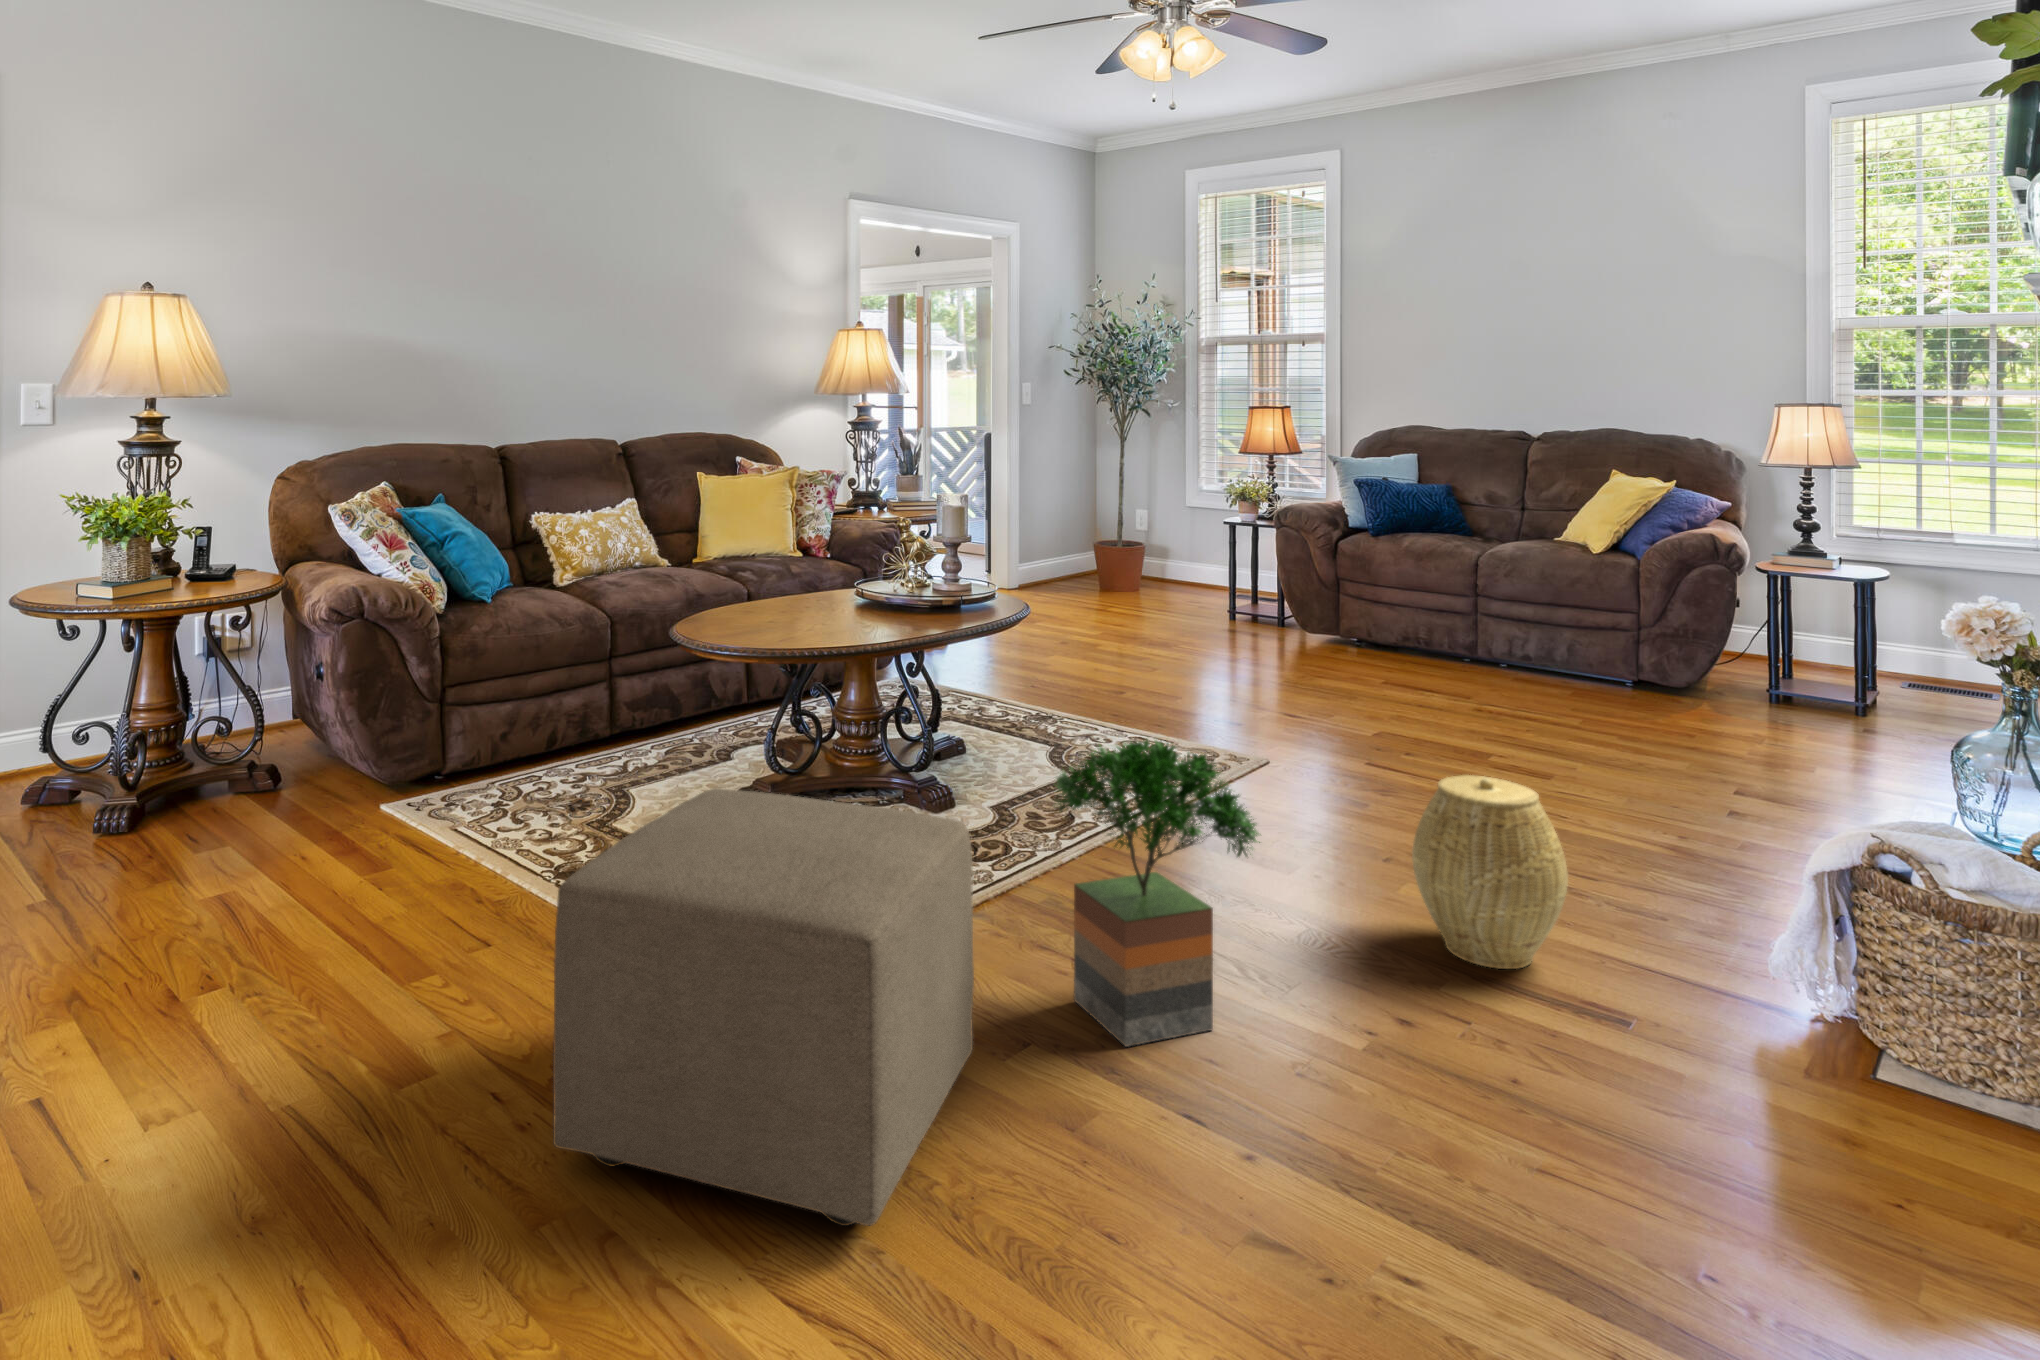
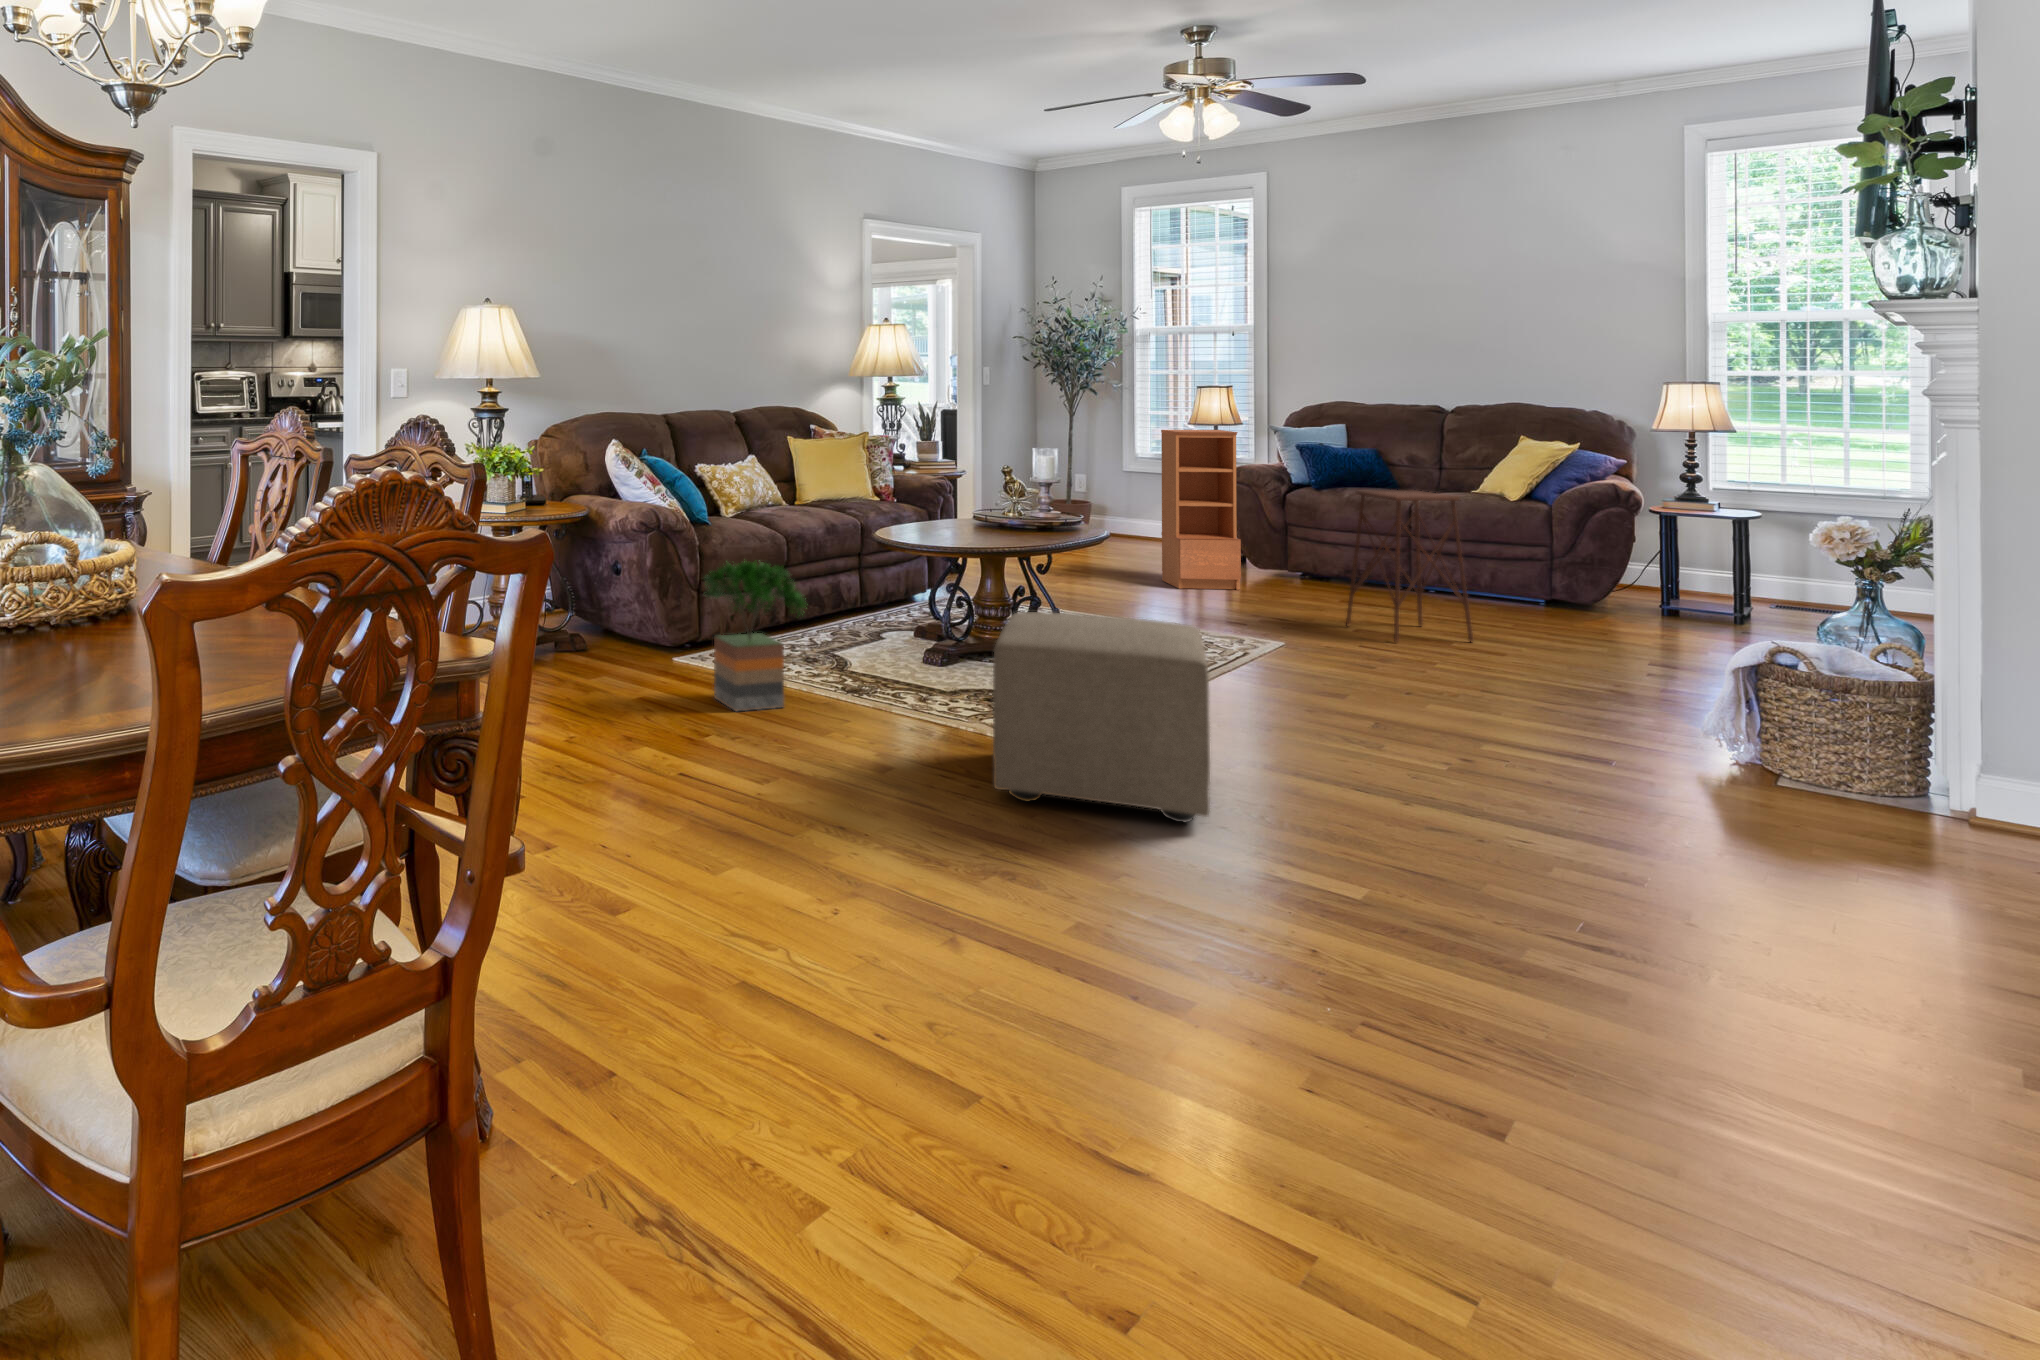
bookcase: none [1179,462,1267,668] -> present [1161,430,1241,590]
side table: none [1367,548,1520,759] -> present [1346,490,1473,642]
potted tree: present [1054,738,1260,1047] -> present [705,561,806,711]
woven basket: present [1412,775,1568,969] -> none [1444,622,1557,741]

